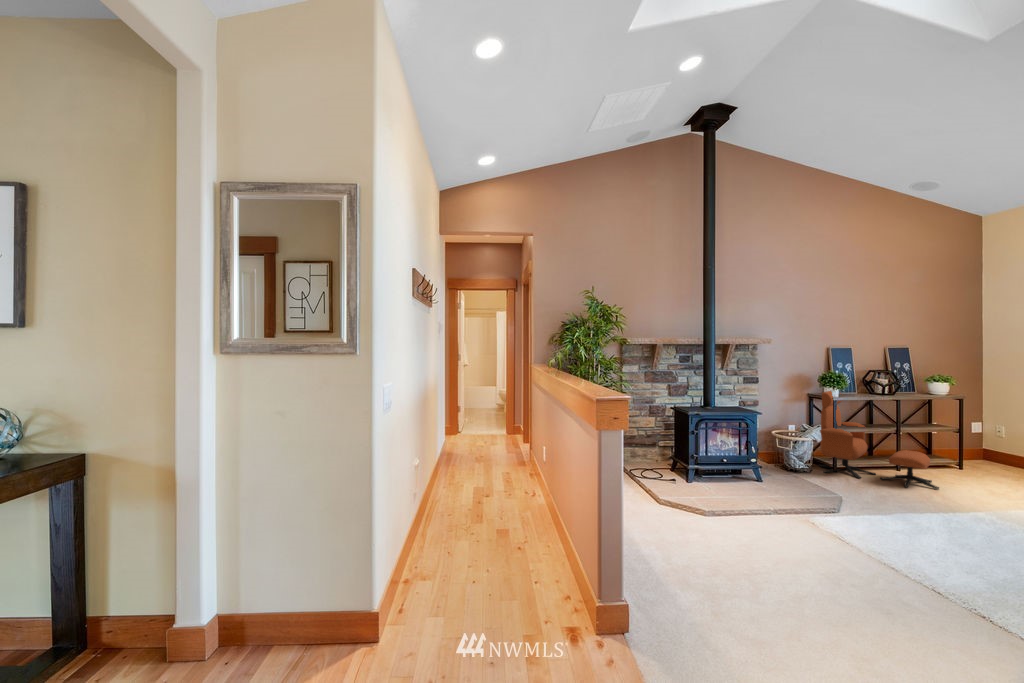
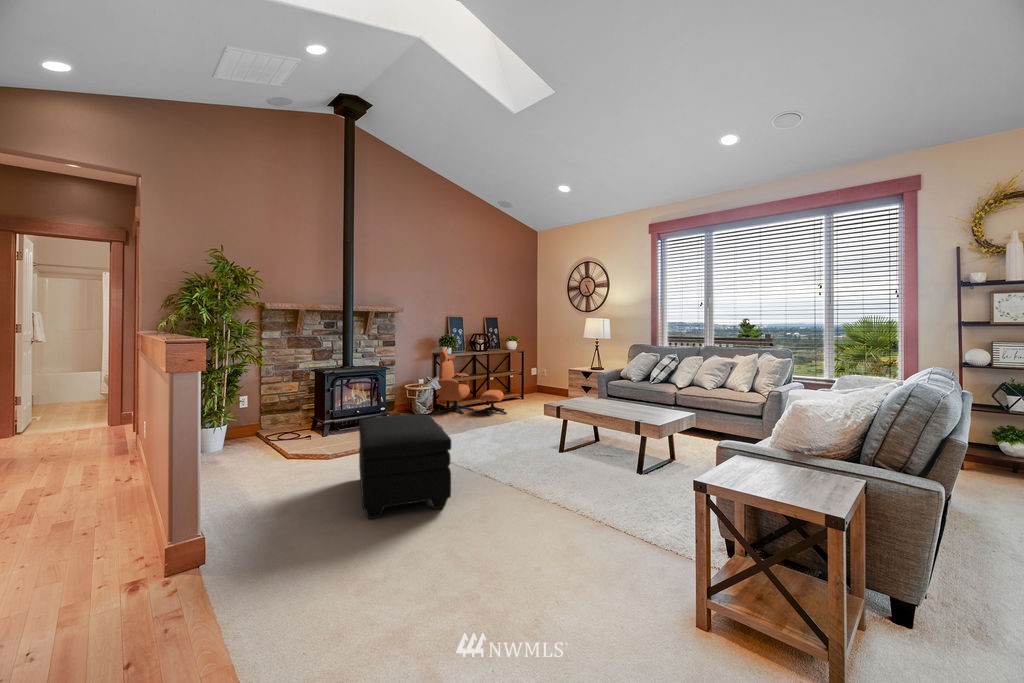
ottoman: none [748,475,897,613] -> present [359,414,451,519]

